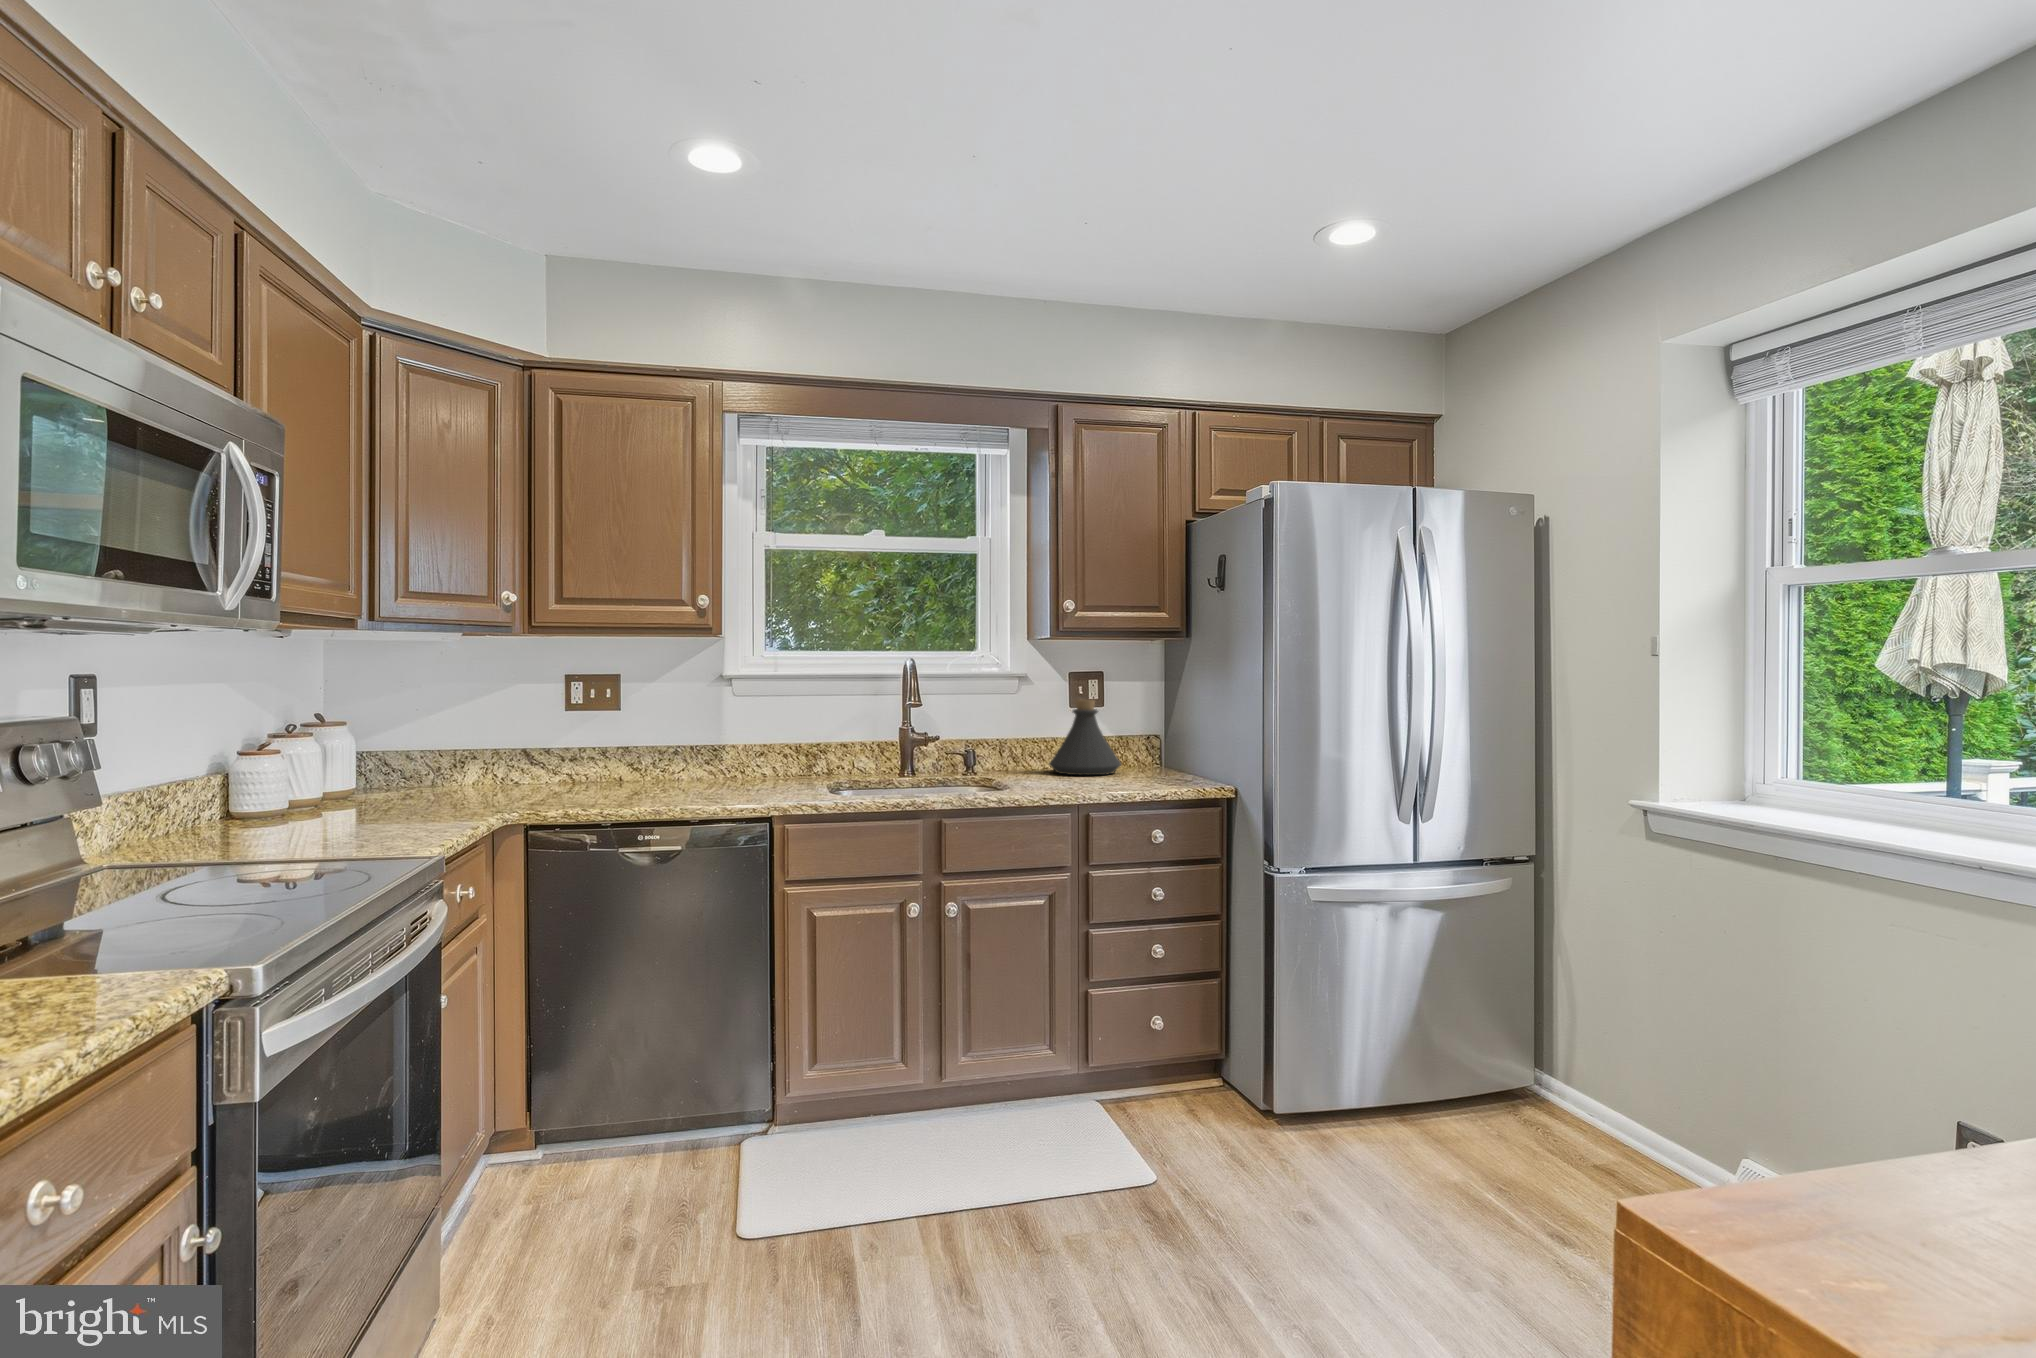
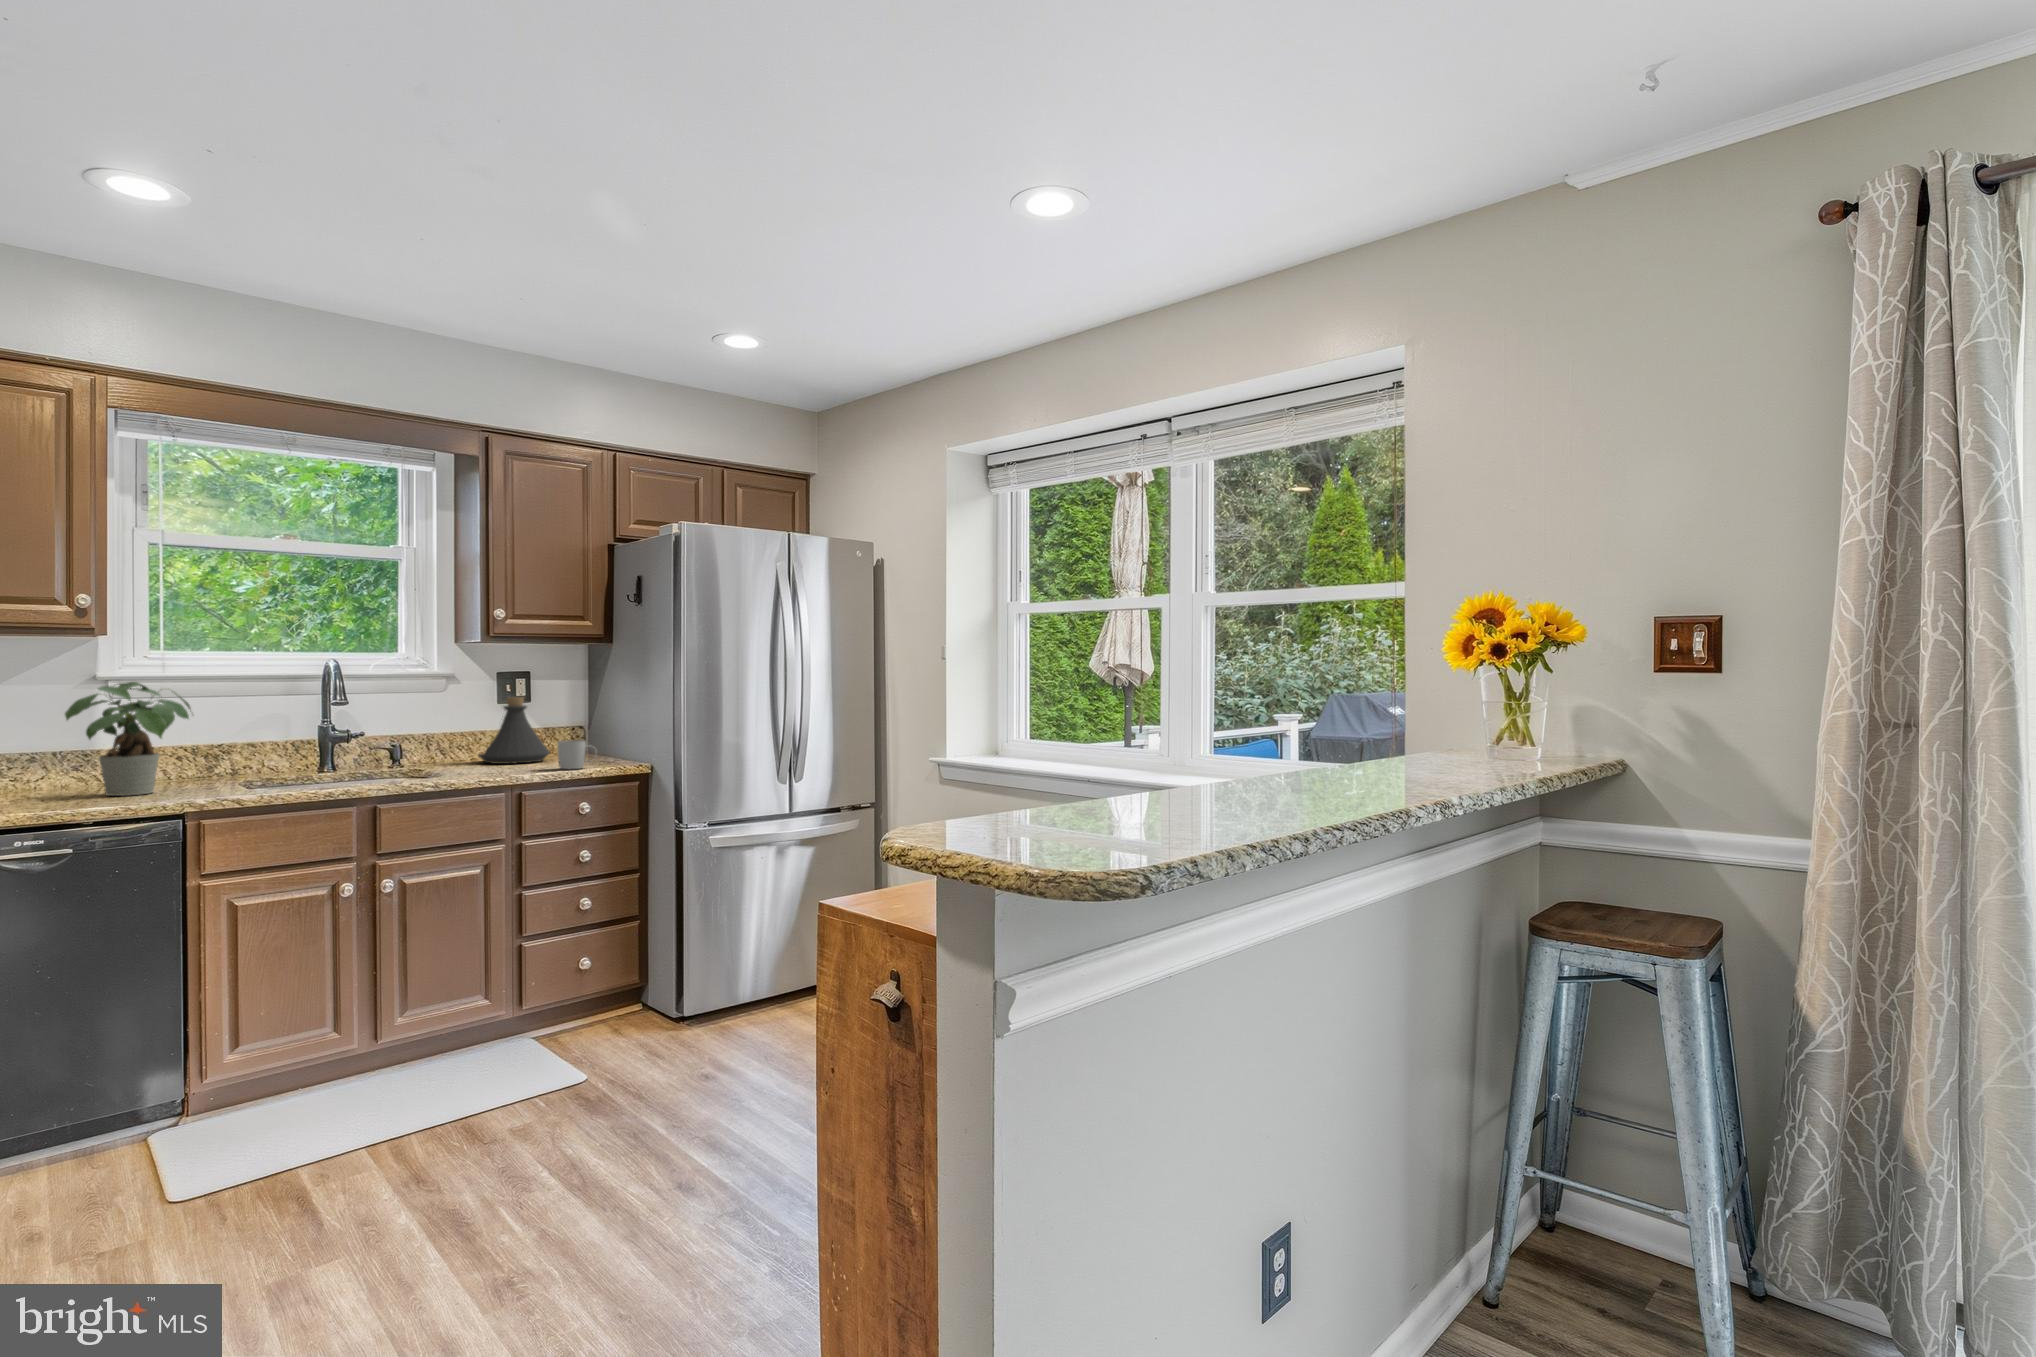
potted plant: none [689,680,794,792] -> present [65,682,191,796]
mug: none [1128,752,1171,787] -> present [558,740,597,769]

